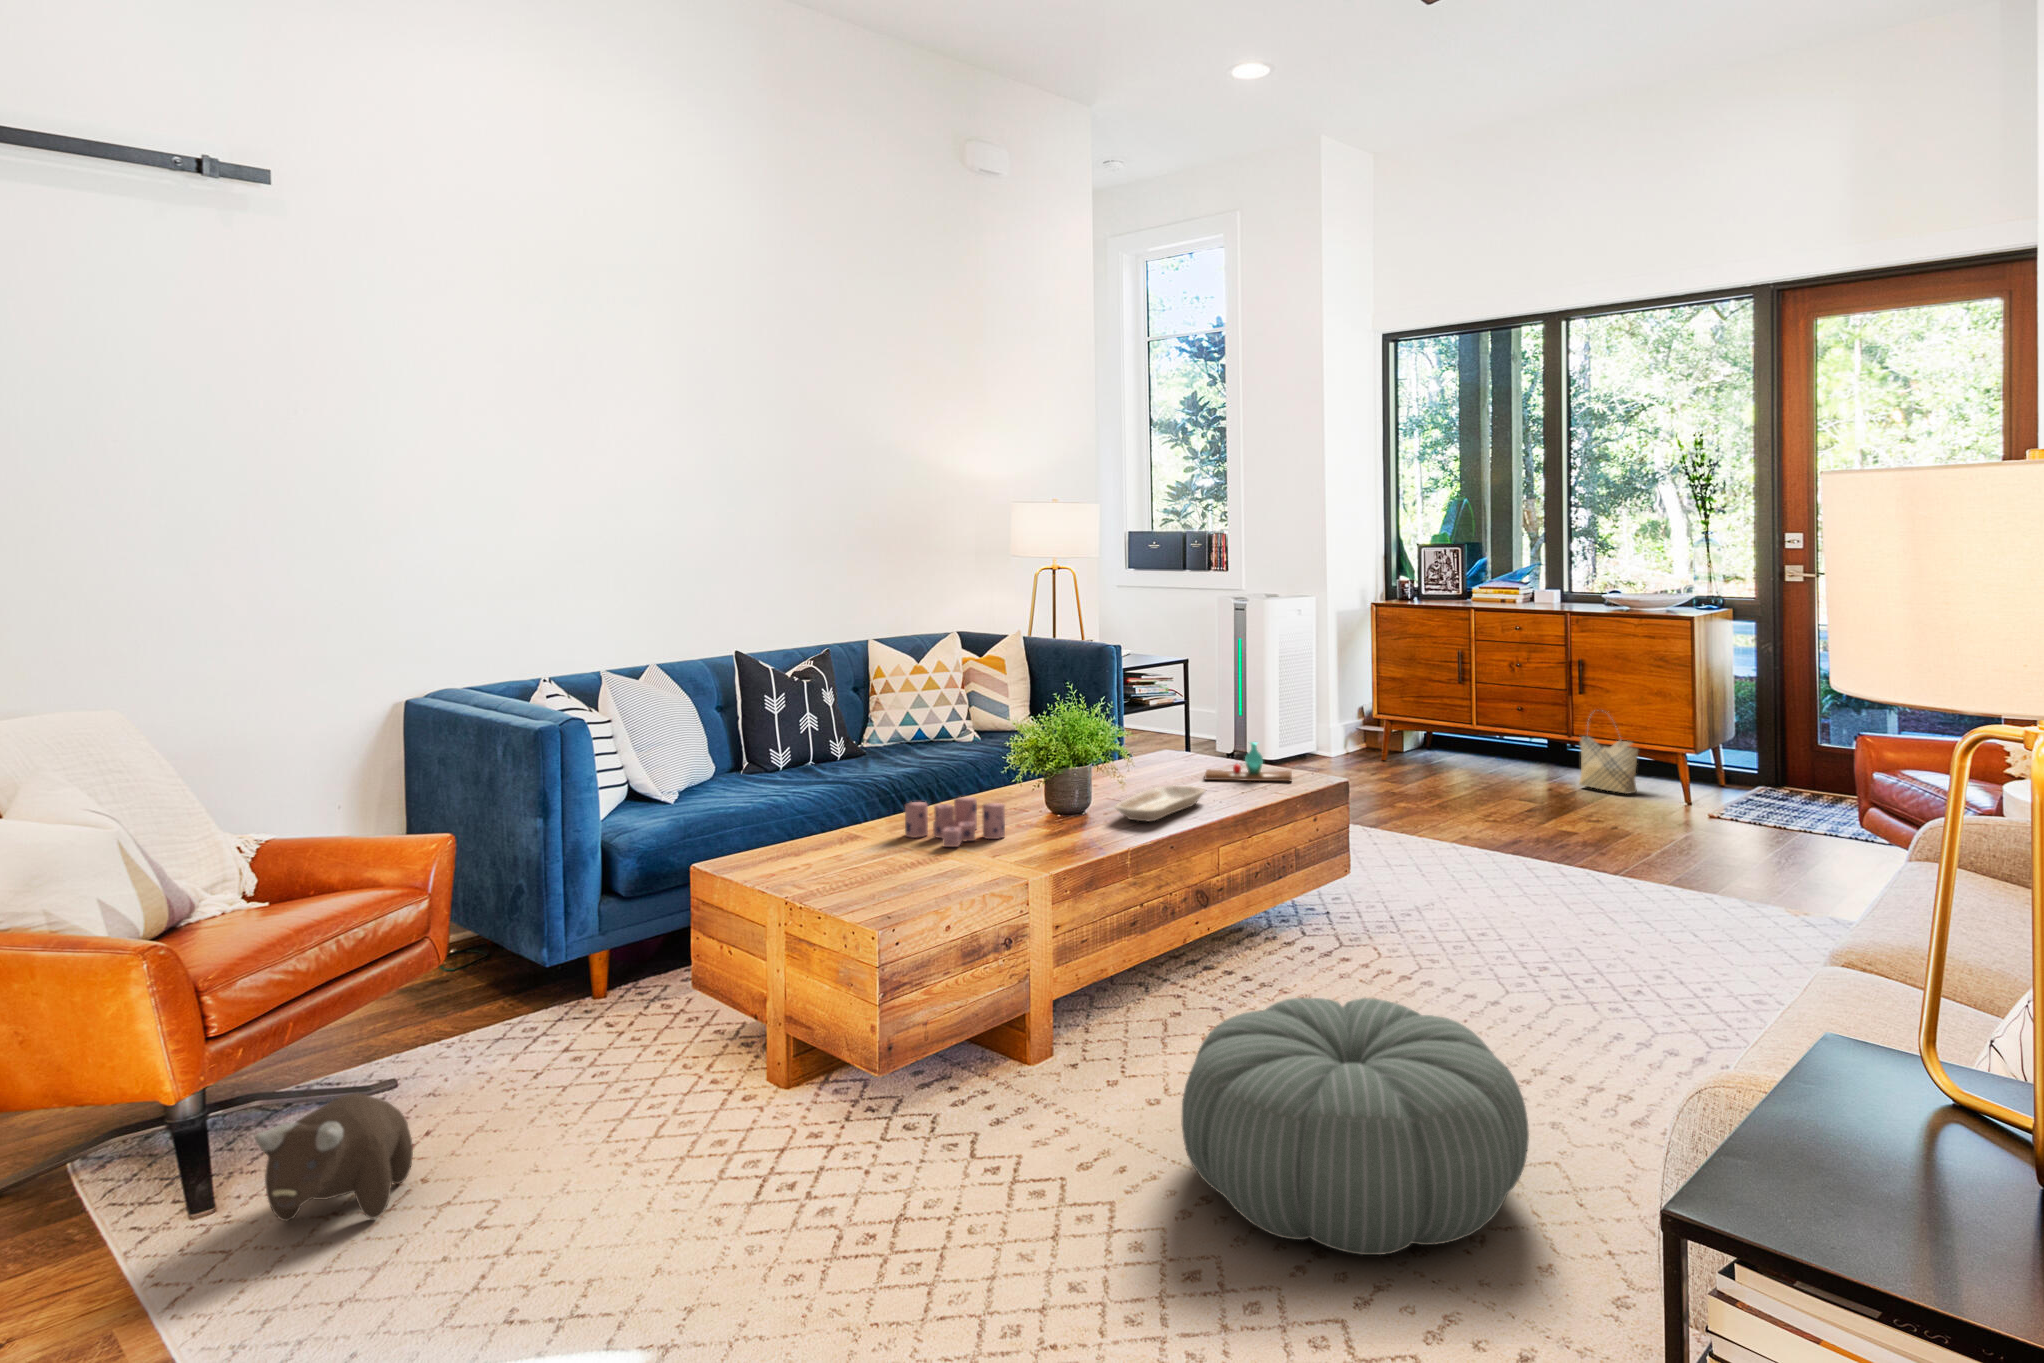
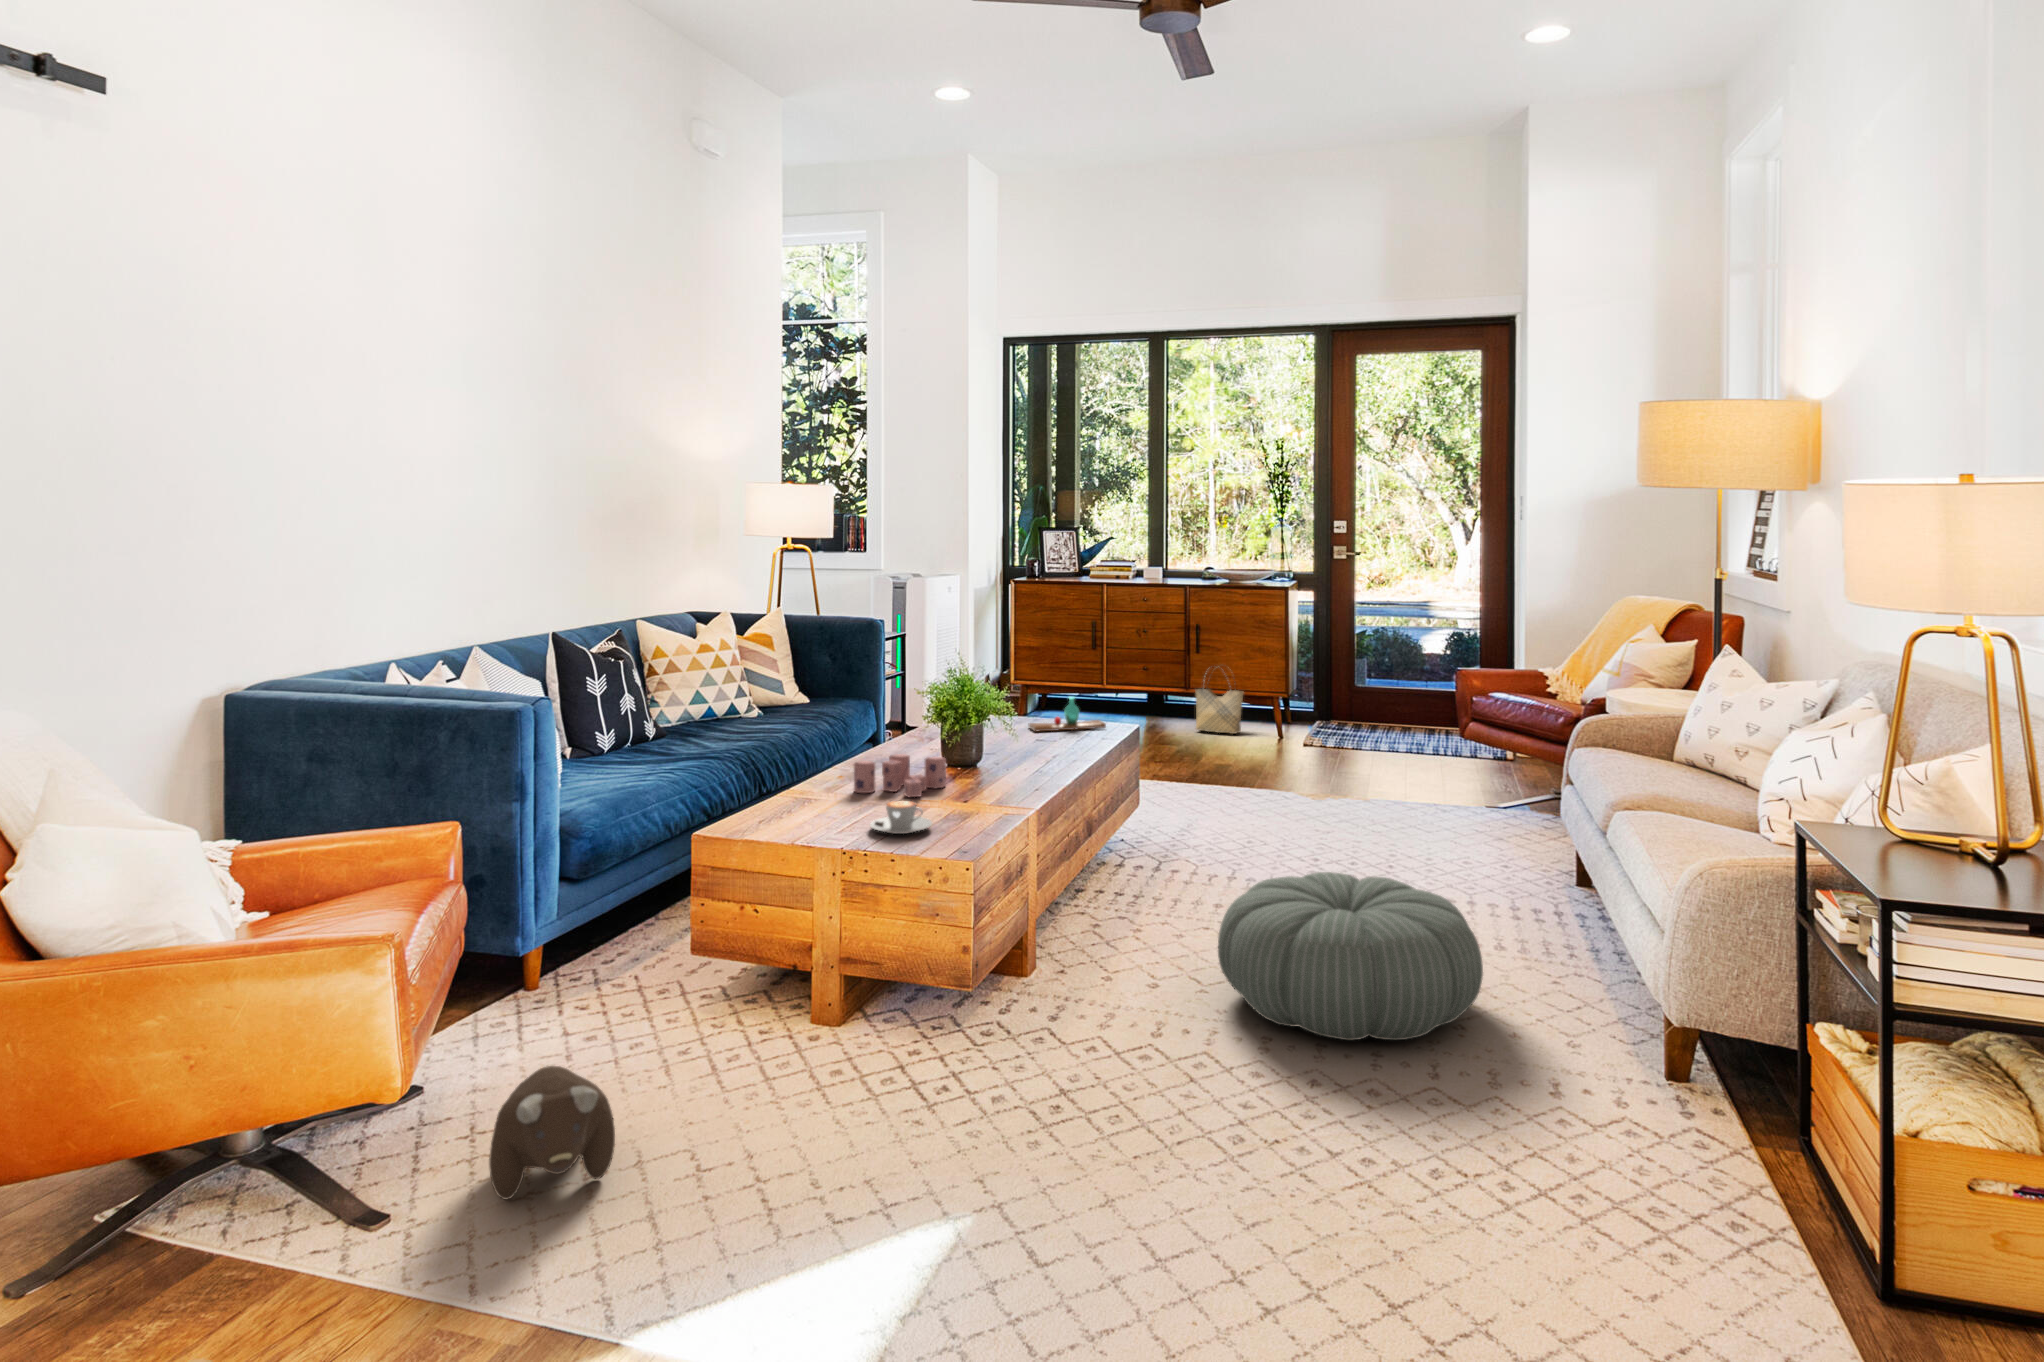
tray: present [1115,786,1205,821] -> none [1014,735,1067,765]
coffee cup: none [840,852,910,890] -> present [870,801,932,834]

